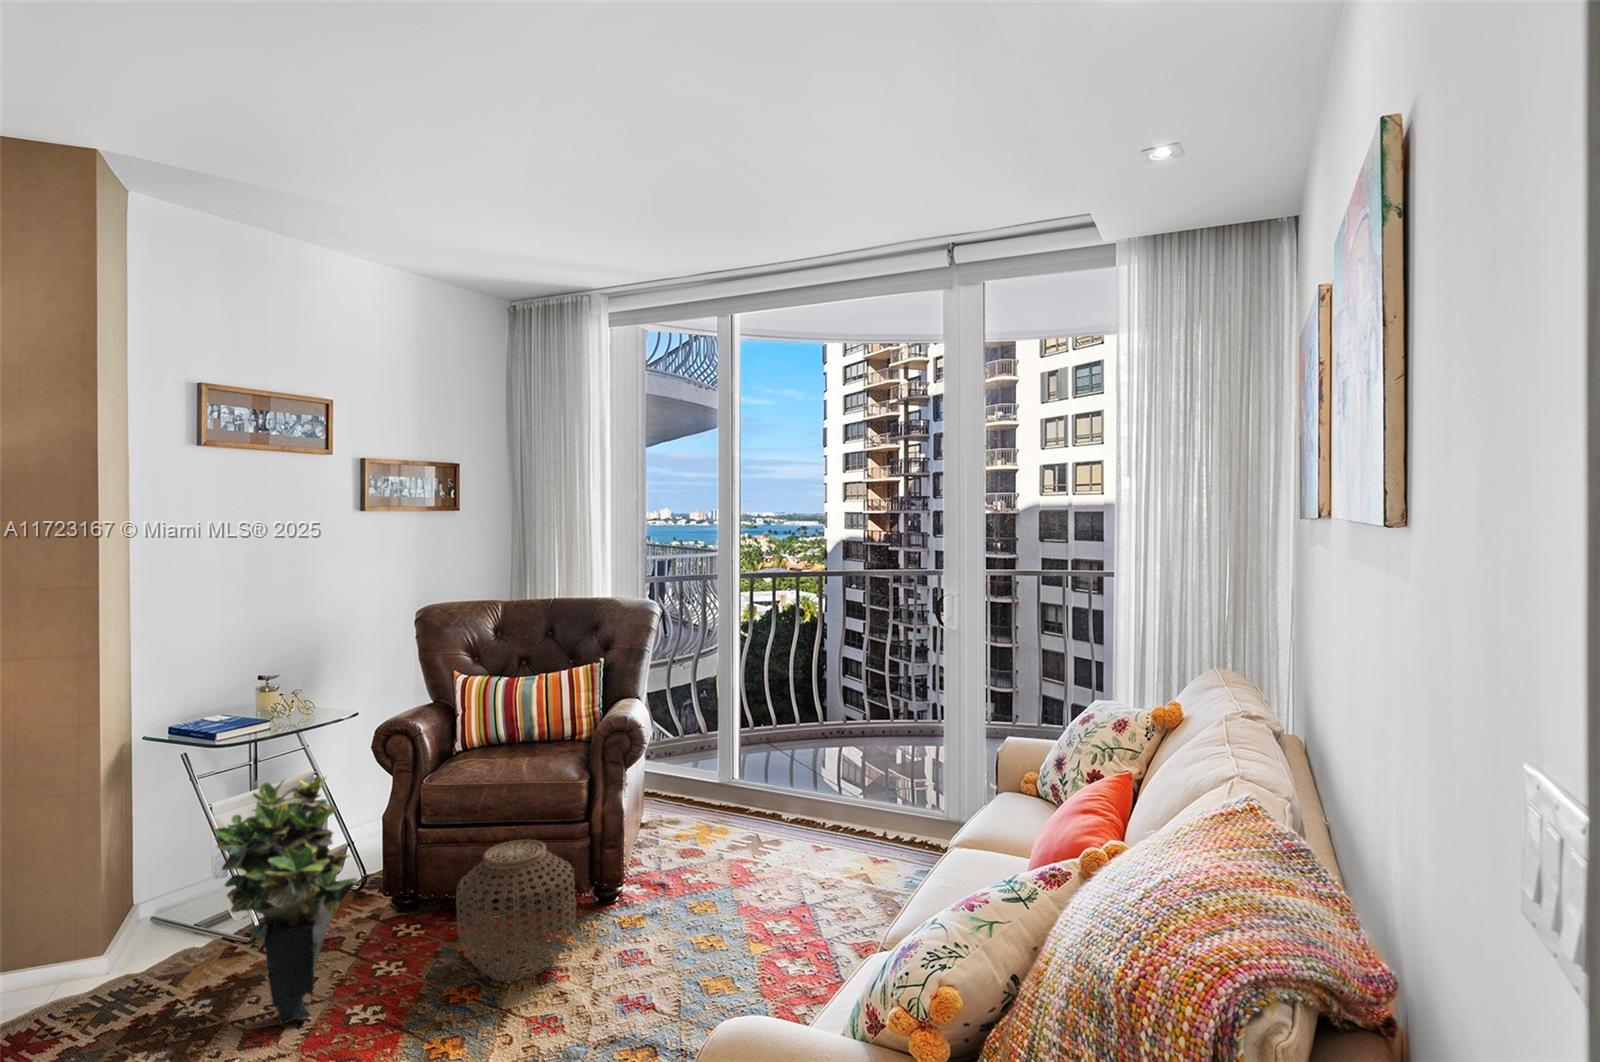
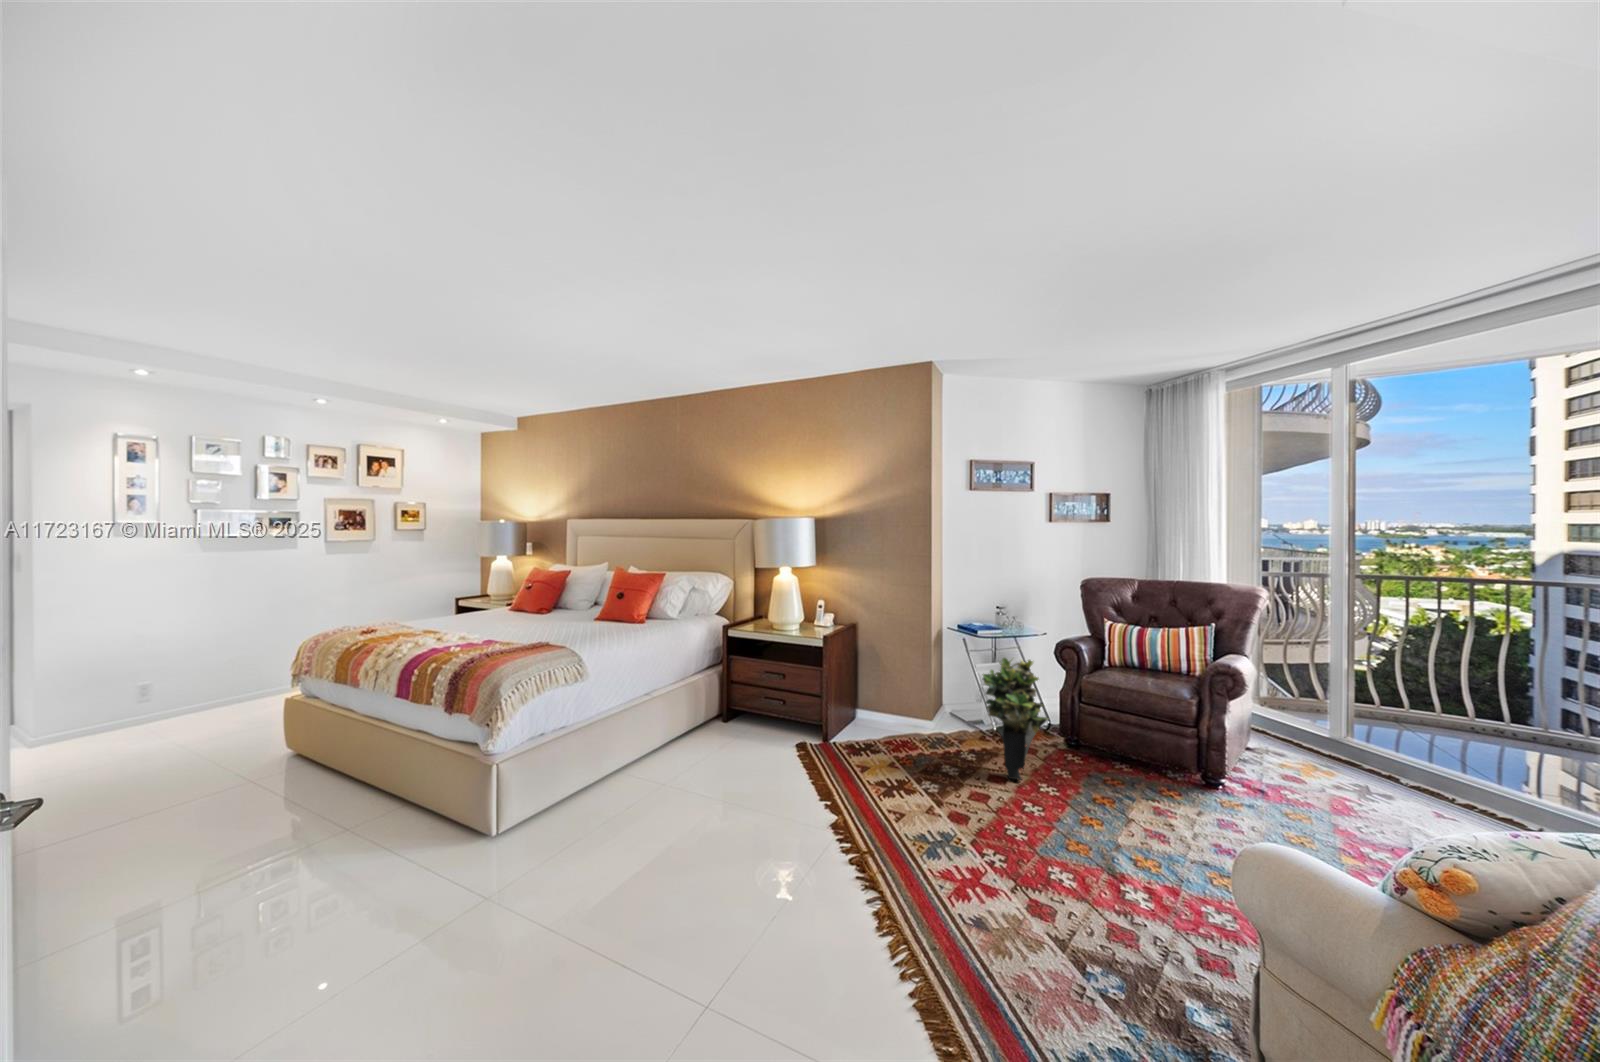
woven basket: present [456,840,576,981] -> none [1103,723,1182,808]

